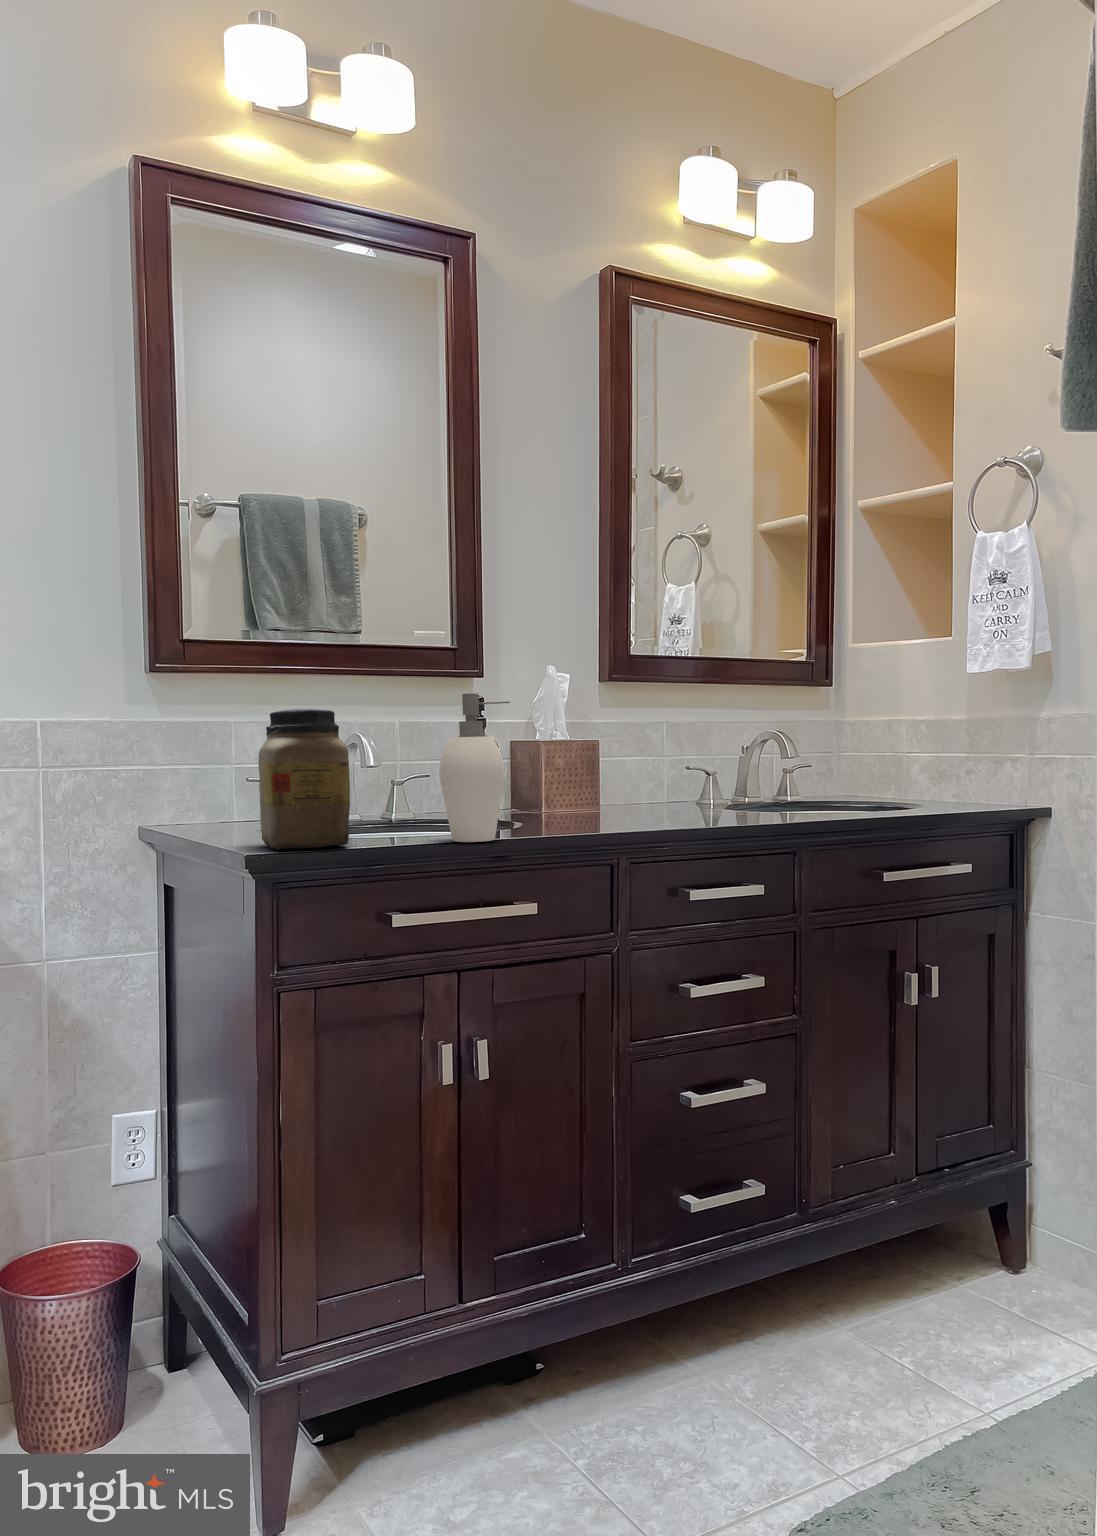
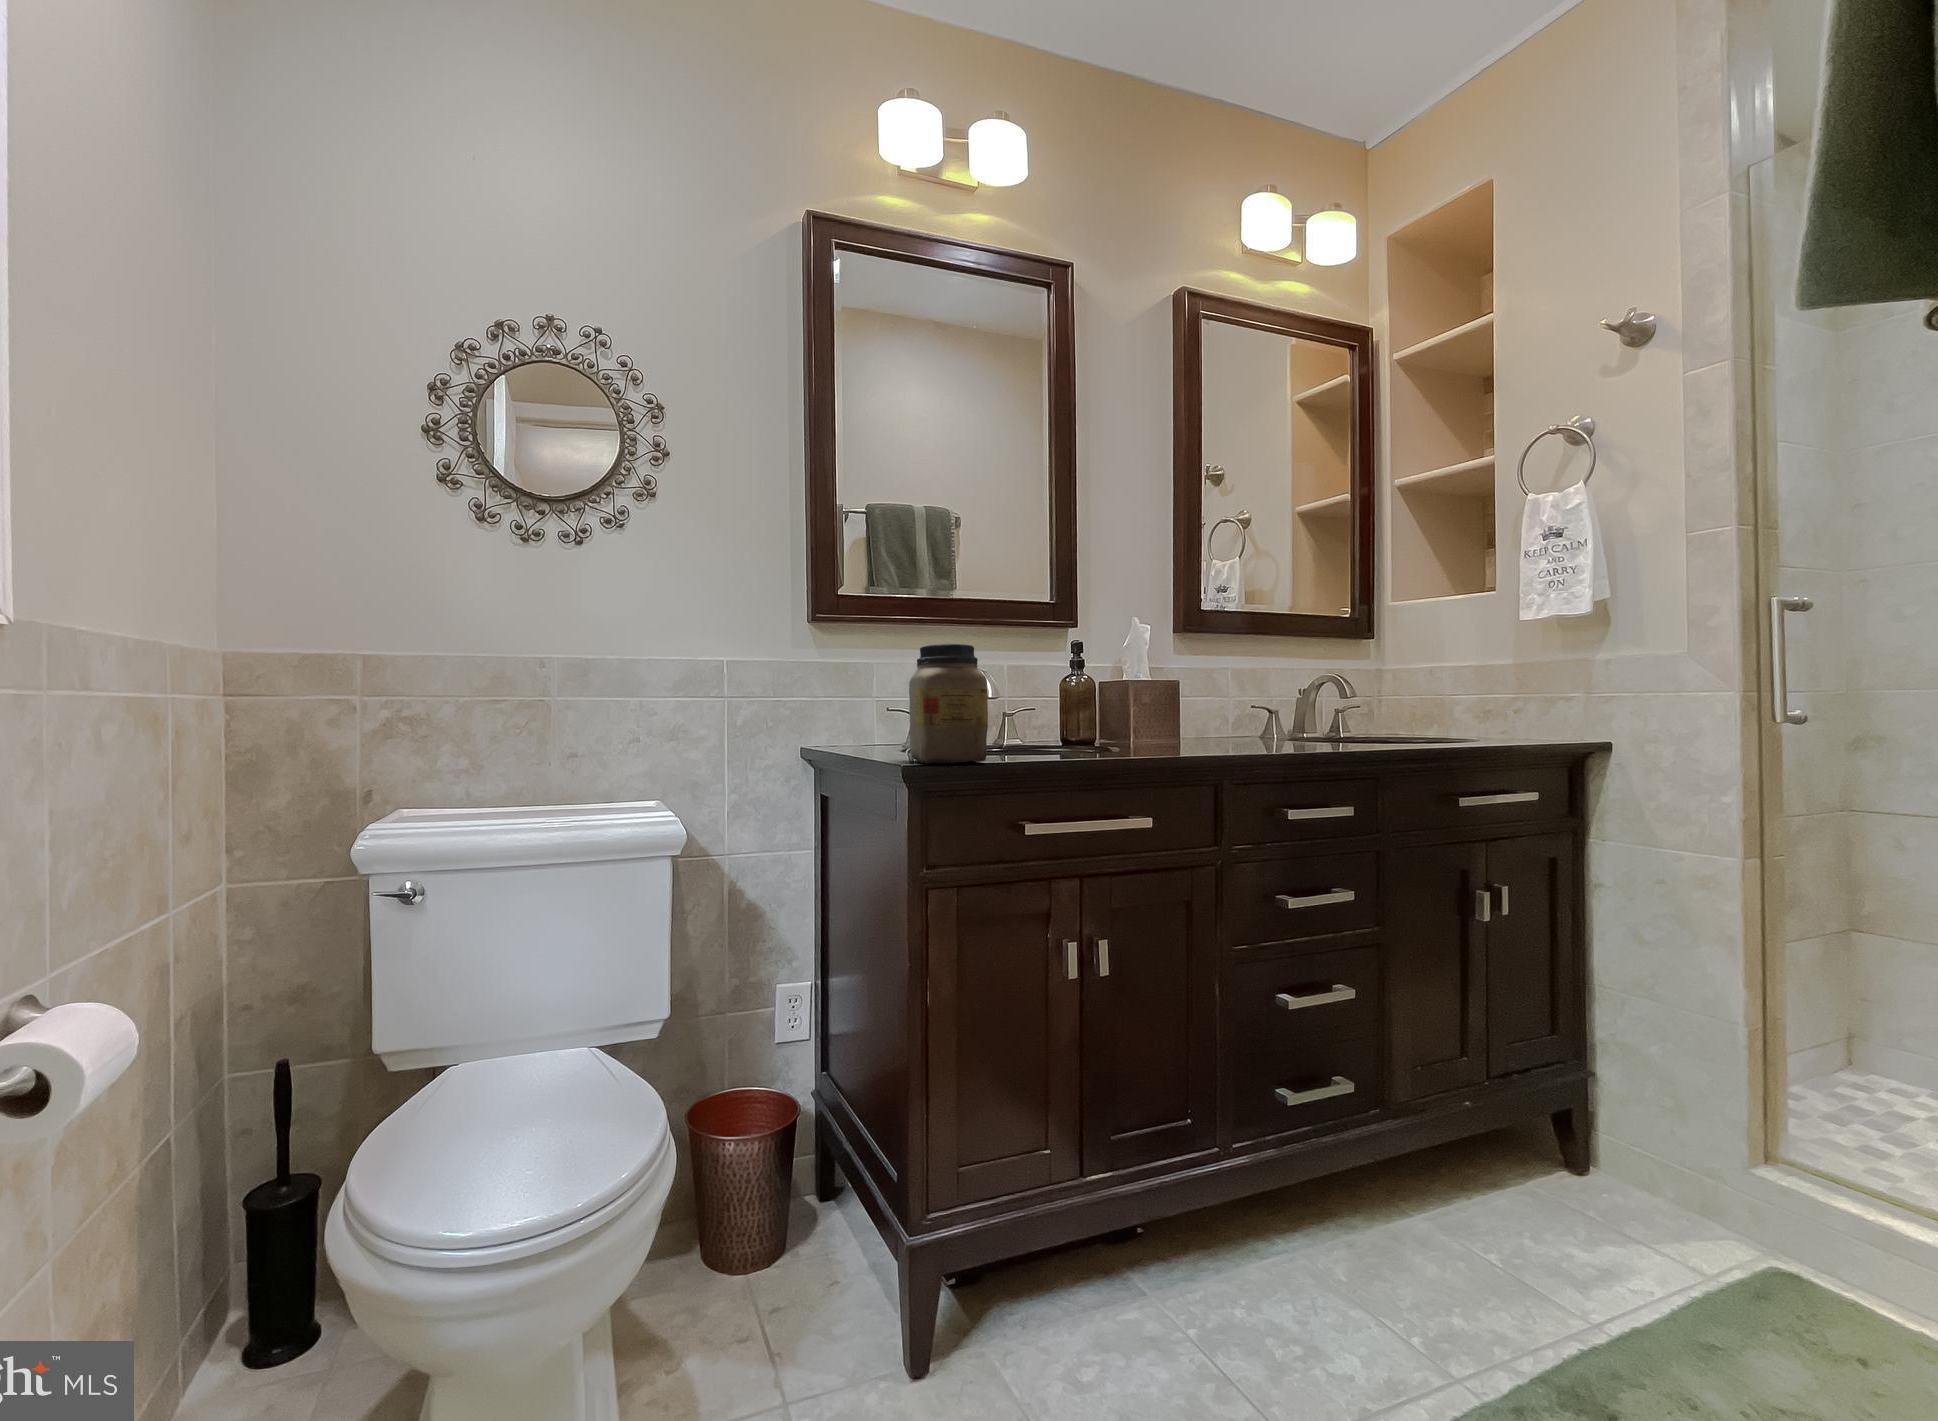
soap dispenser: present [439,693,510,842] -> none [1062,632,1128,761]

